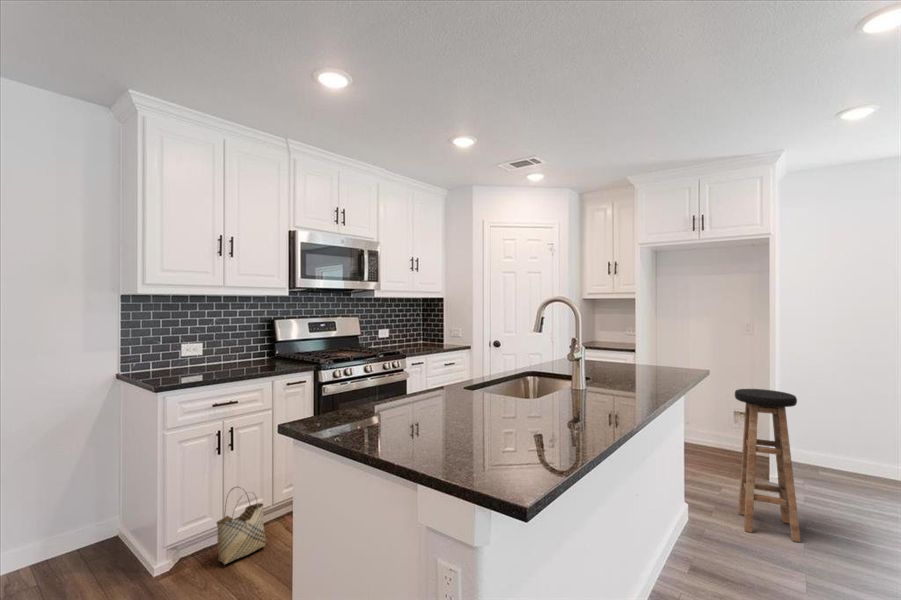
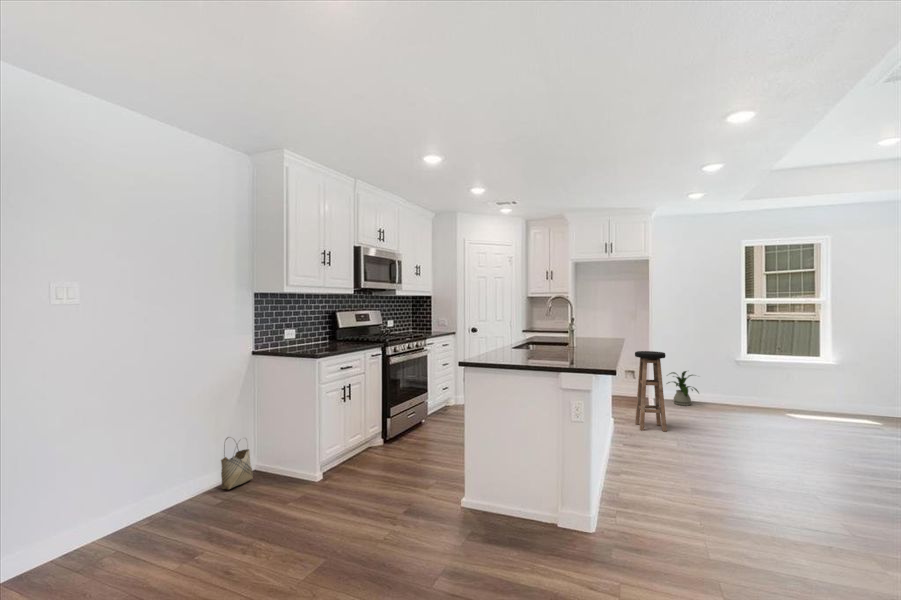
house plant: none [806,418,878,477] -> present [668,371,699,406]
woven basket: present [217,487,266,565] -> present [221,437,253,489]

